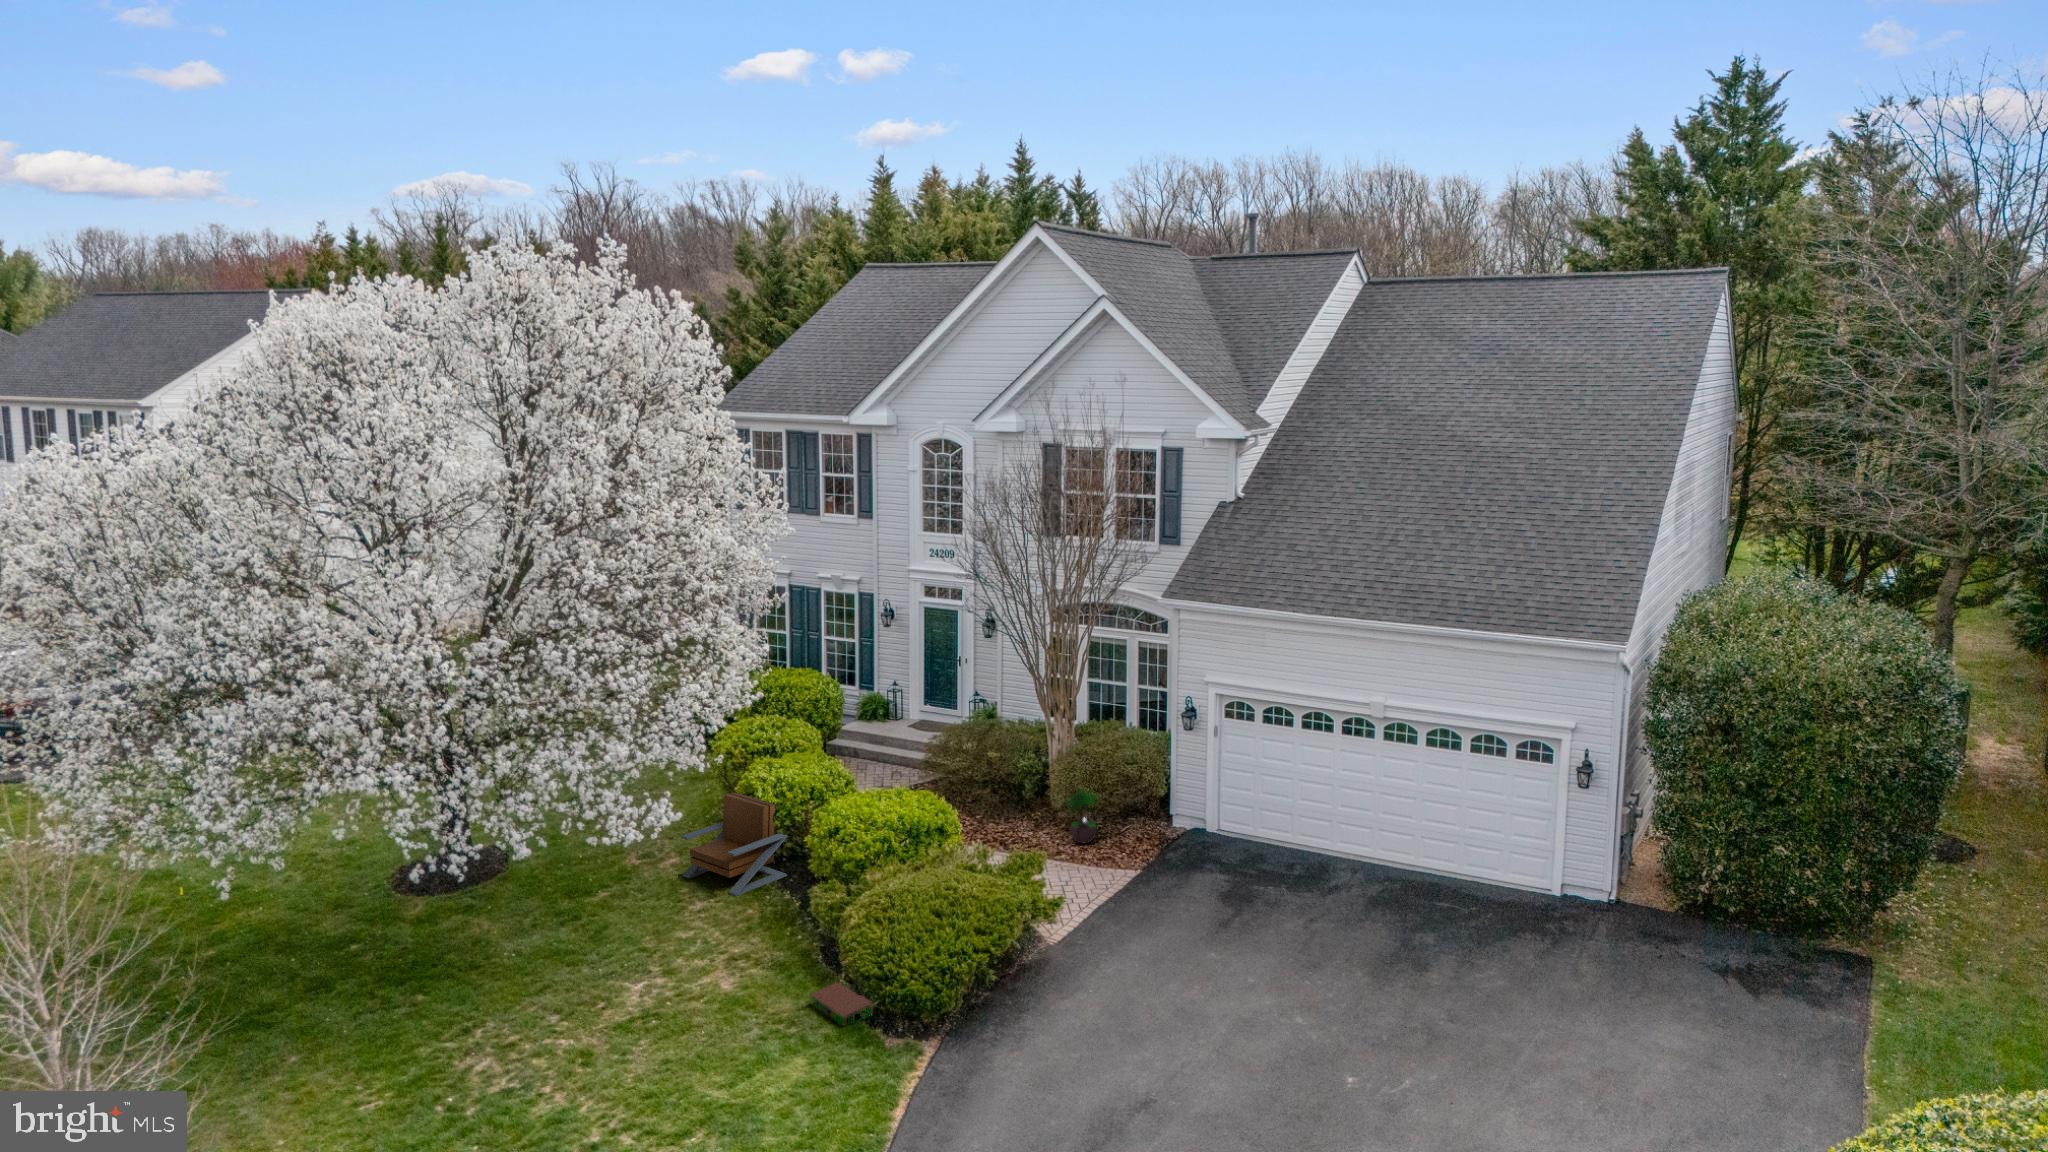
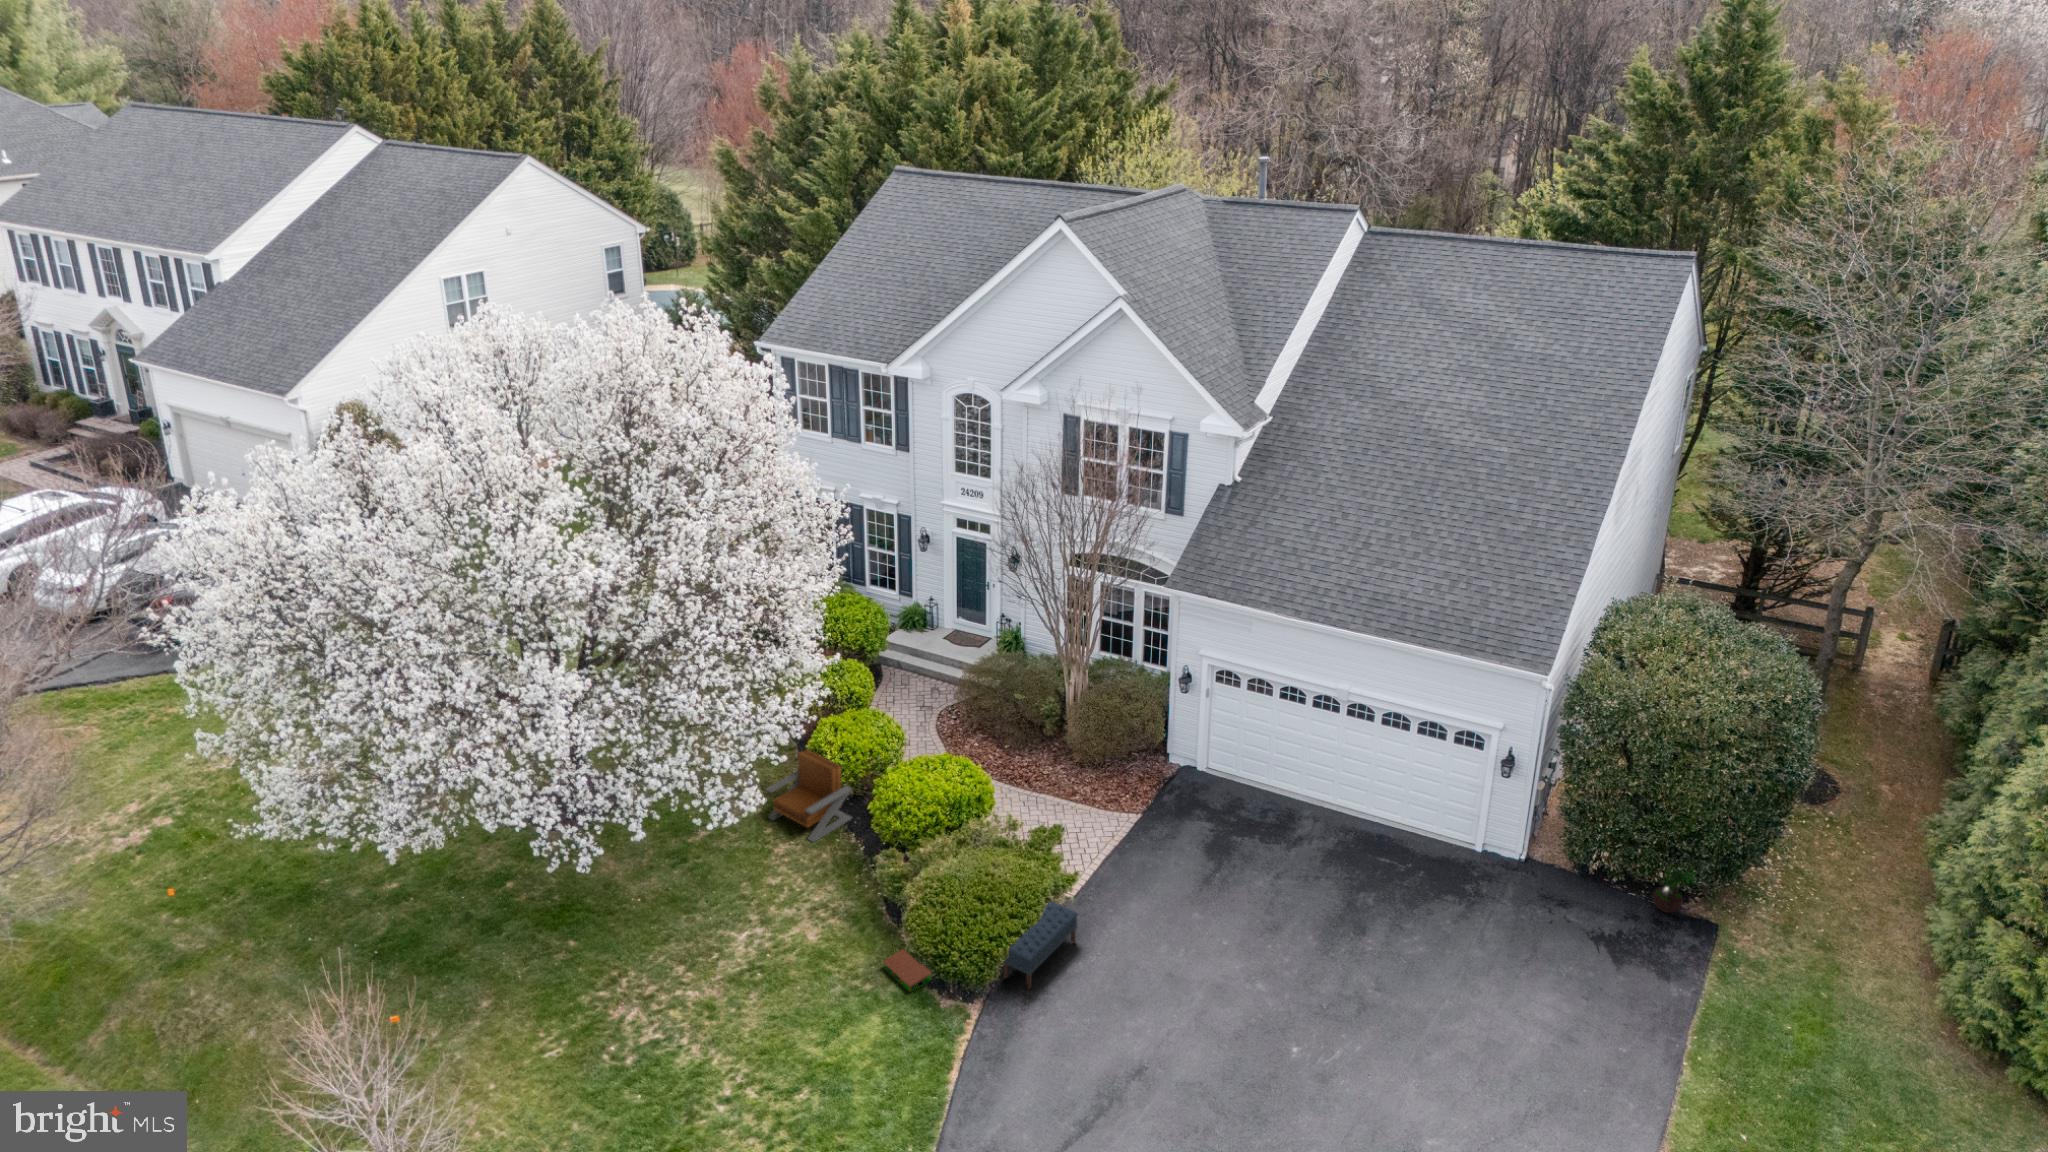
potted tree: present [1065,788,1097,843] -> present [1653,865,1695,913]
bench: none [964,926,1062,1023] -> present [1004,902,1078,989]

